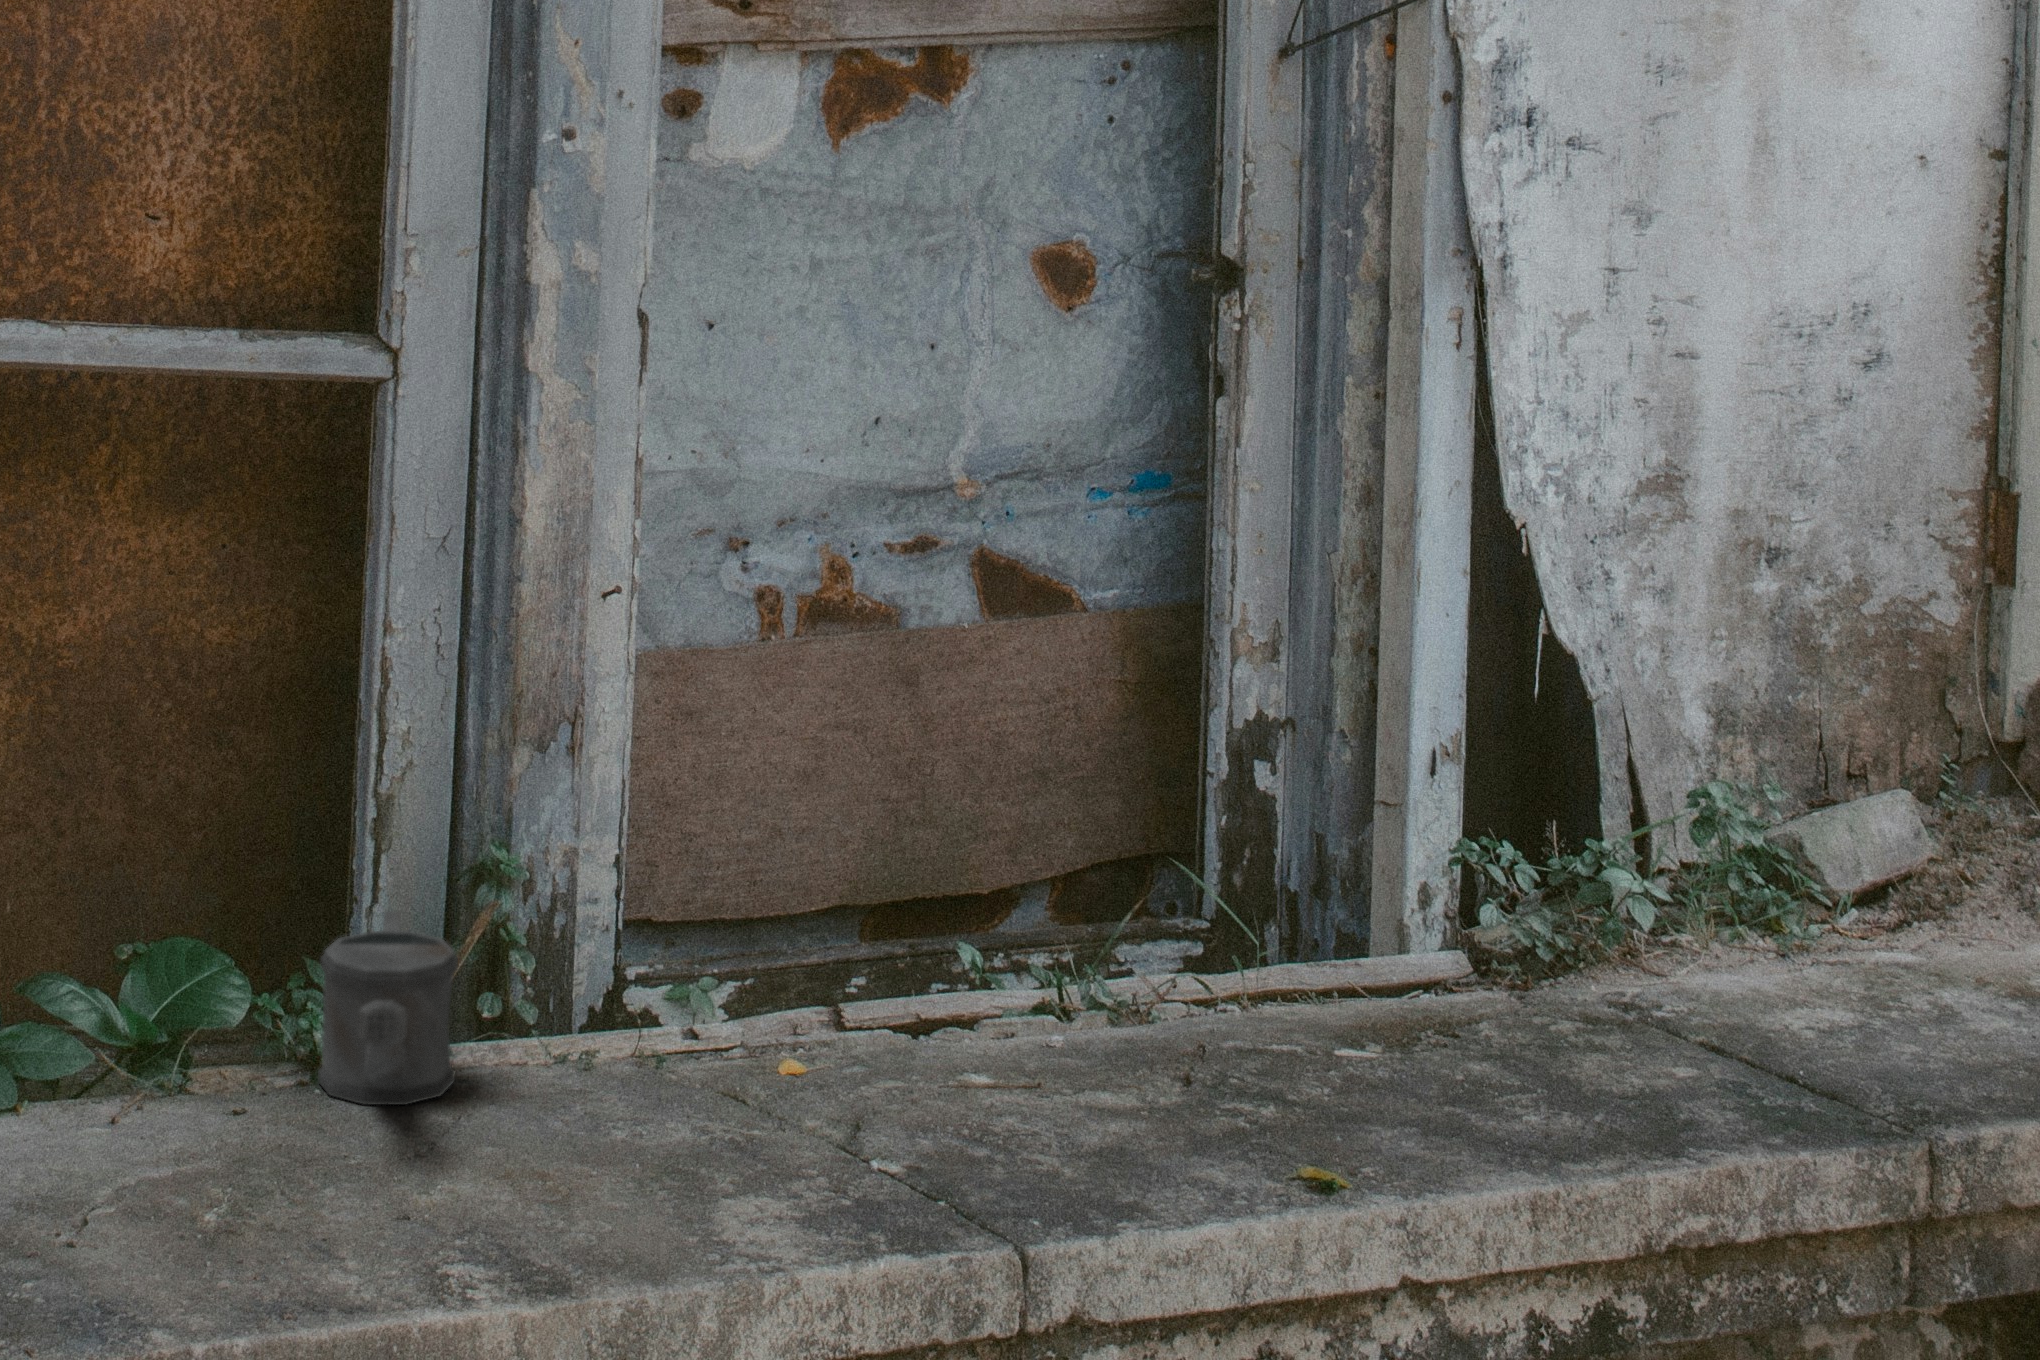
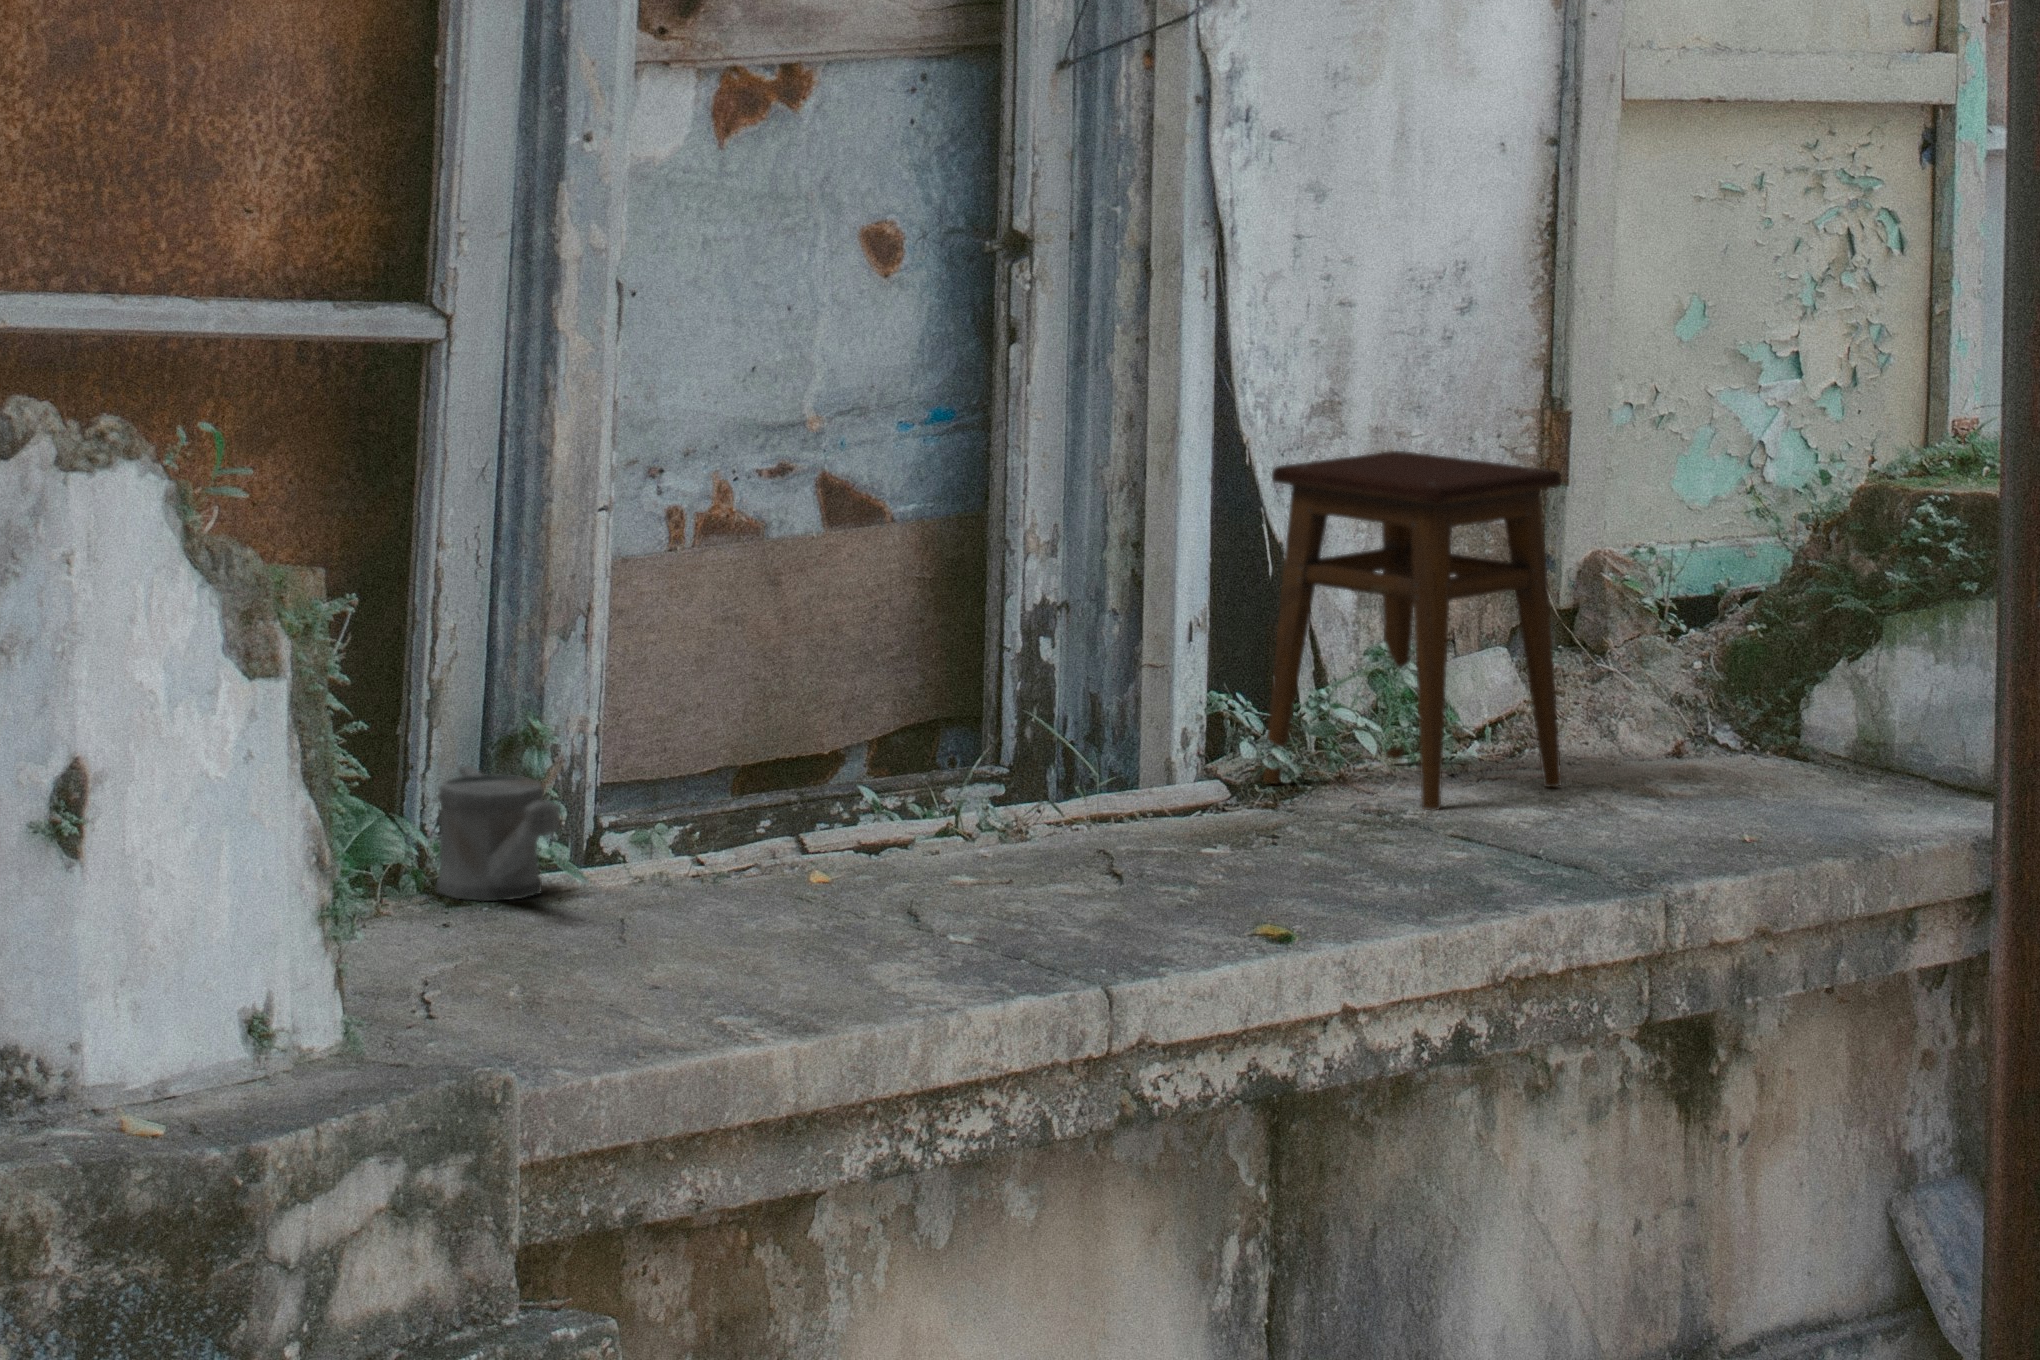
stool: none [1549,541,1945,1037] -> present [1263,451,1561,811]

